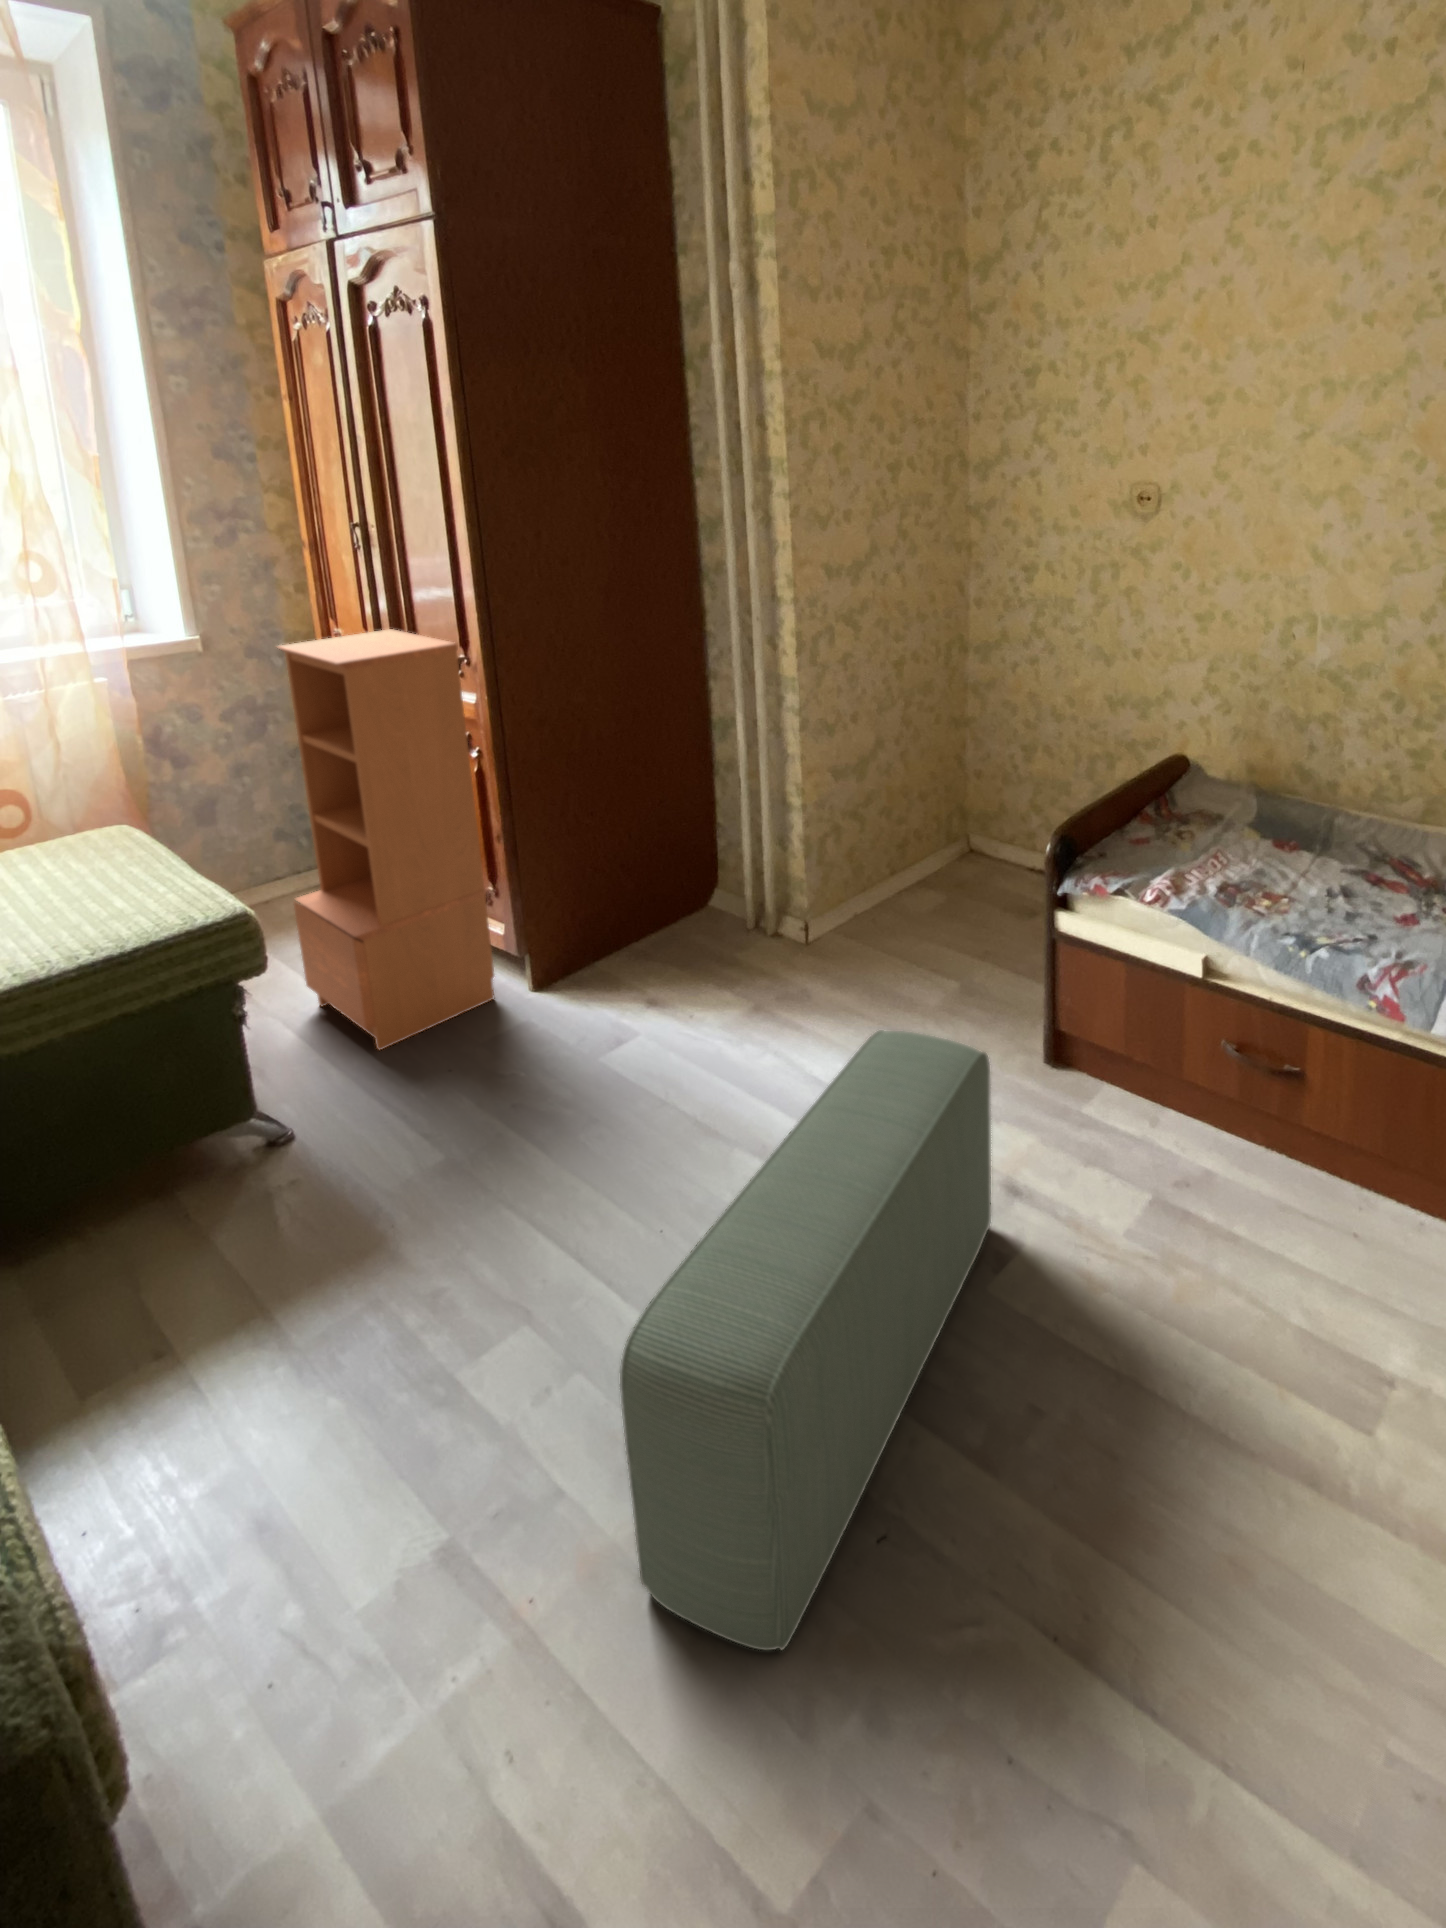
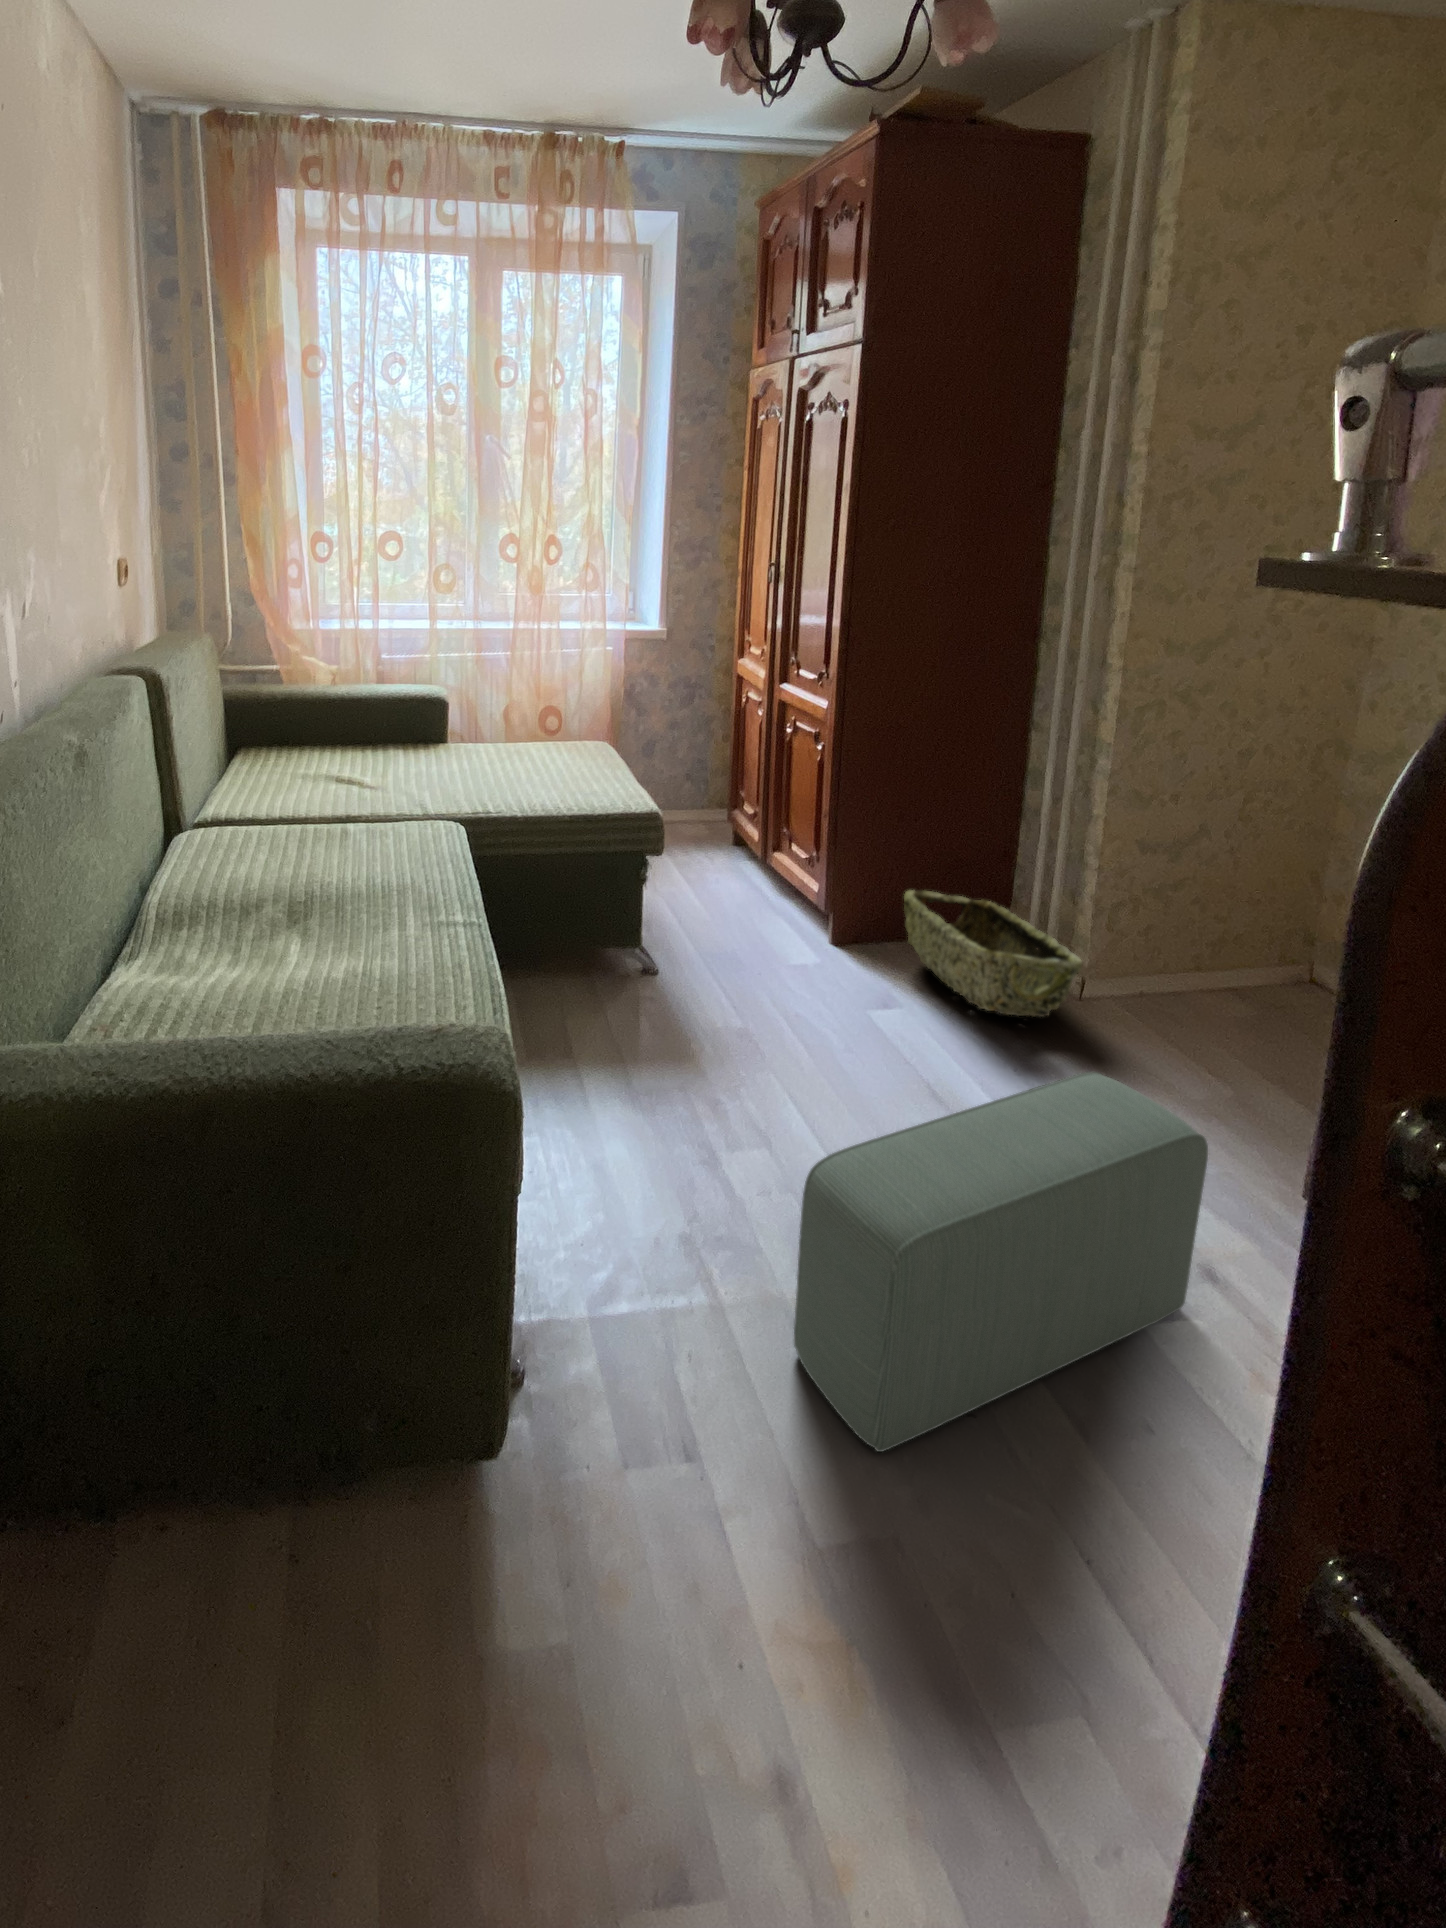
bookcase: present [278,629,494,1050] -> none [684,642,822,942]
woven basket: none [612,876,808,1000] -> present [904,890,1082,1017]

